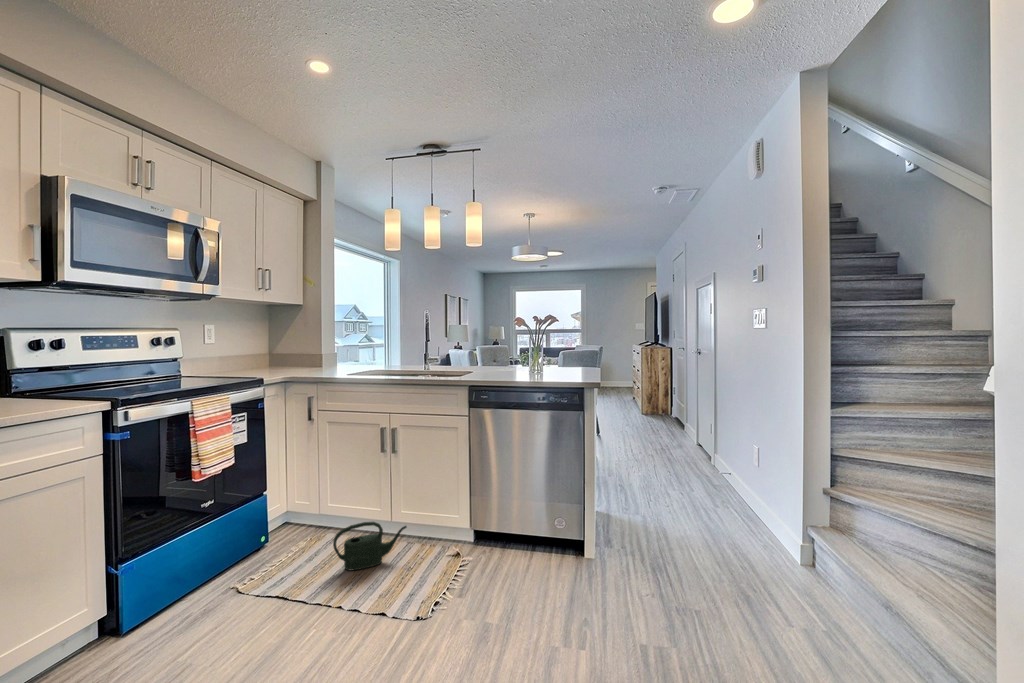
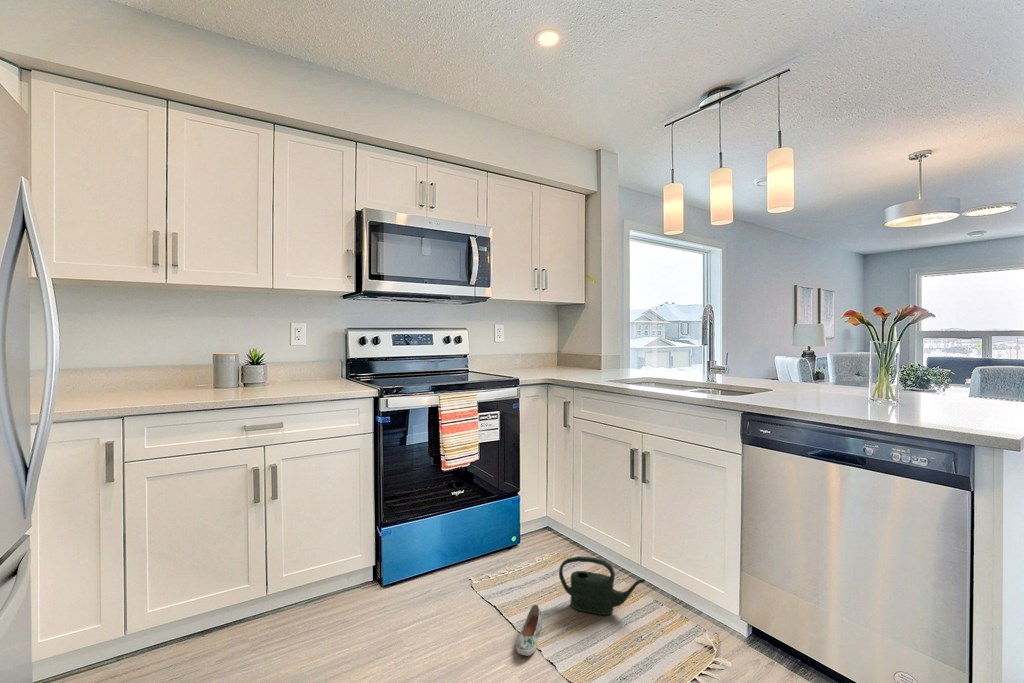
shoe: none [315,575,336,616] -> present [516,604,542,656]

